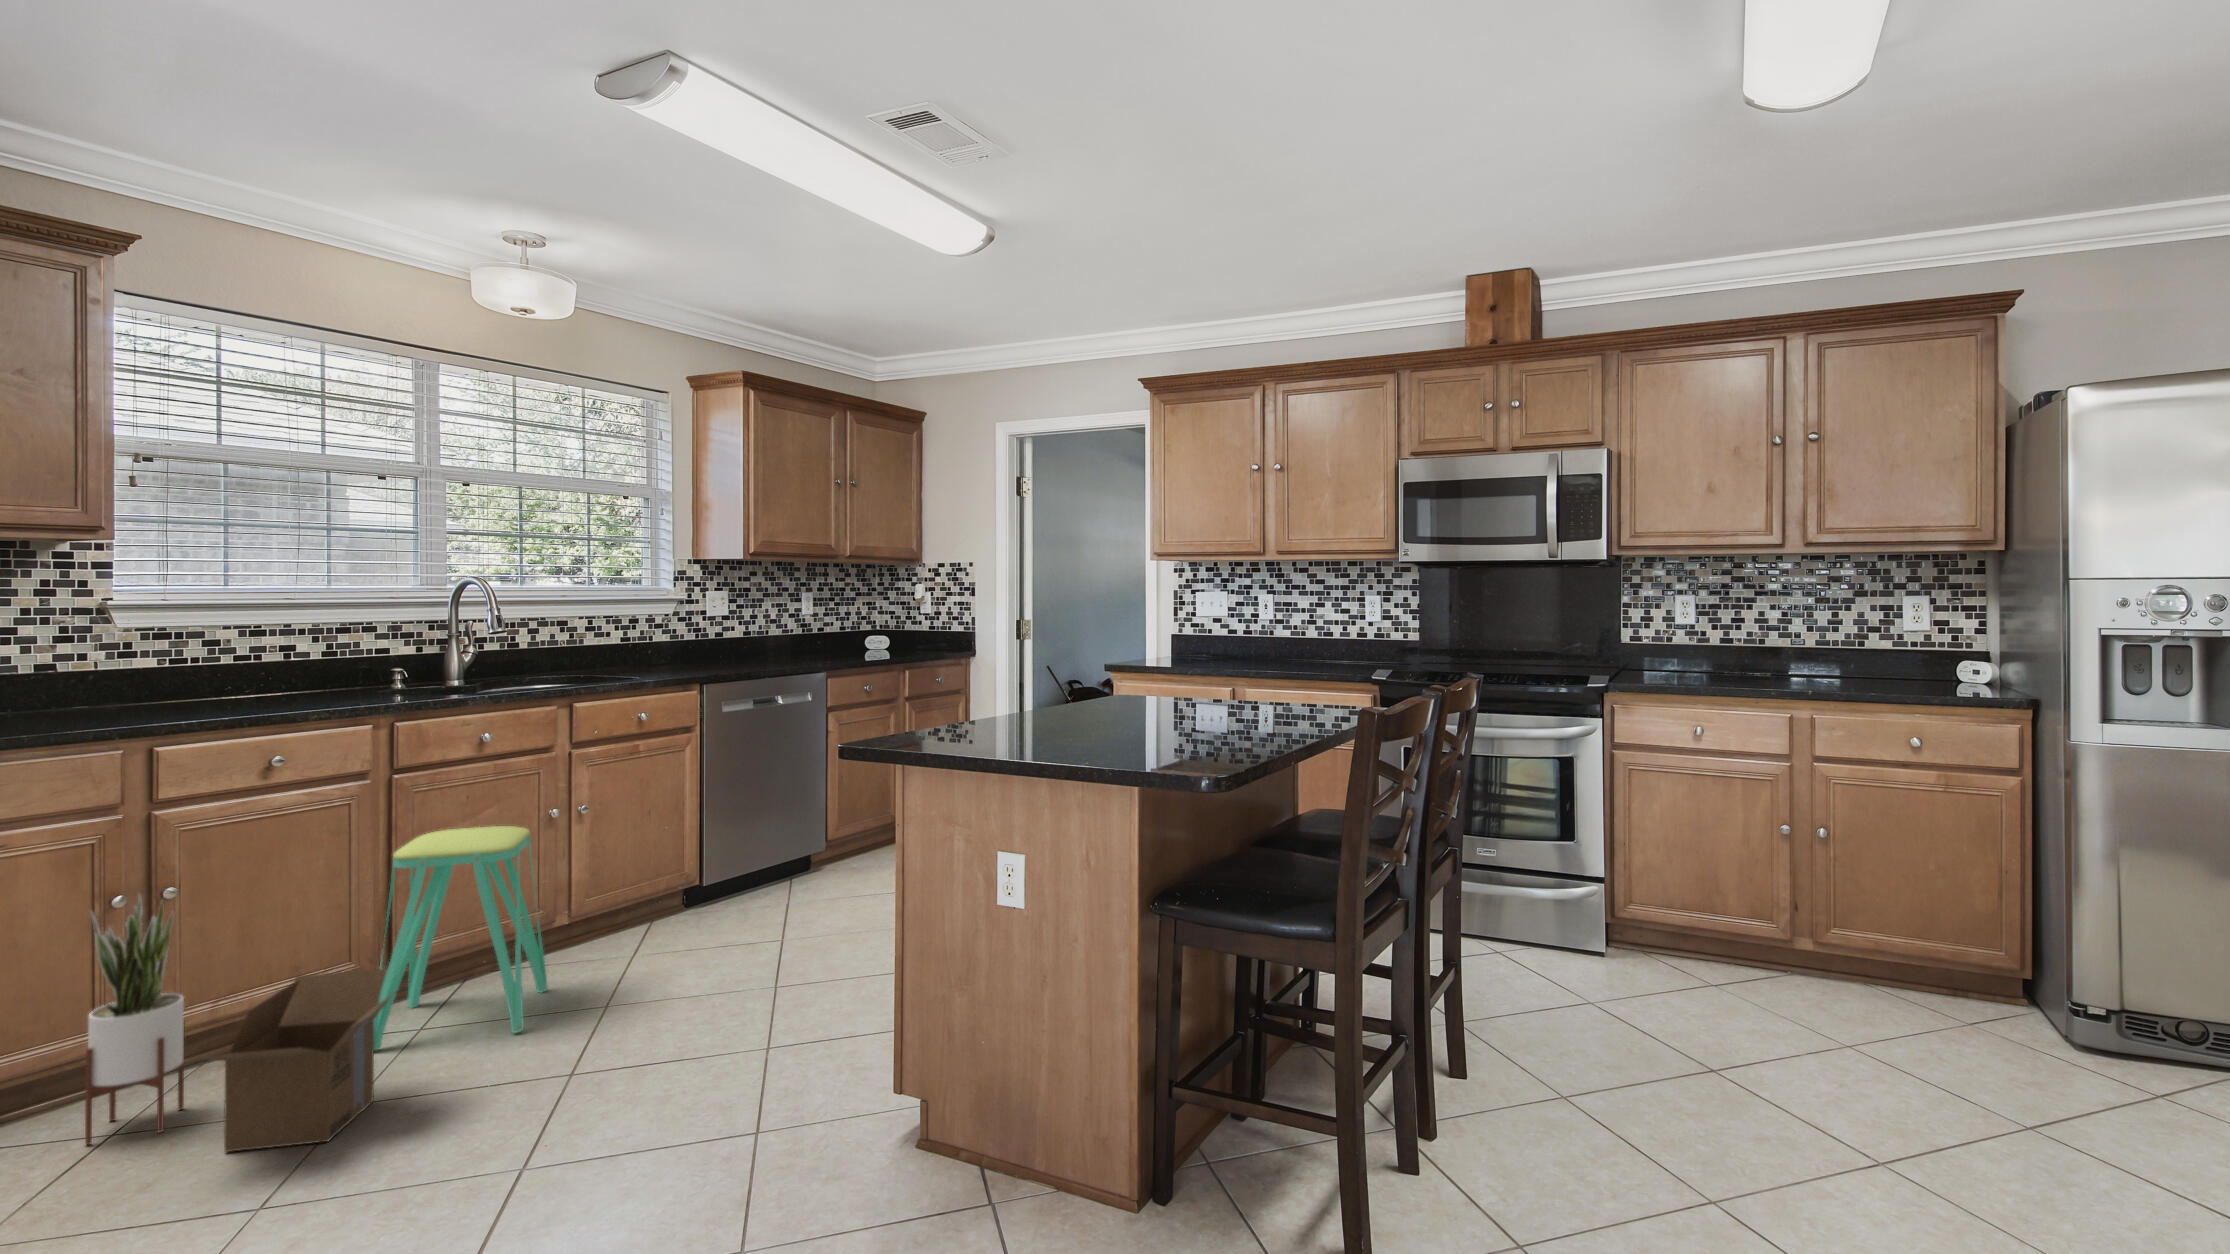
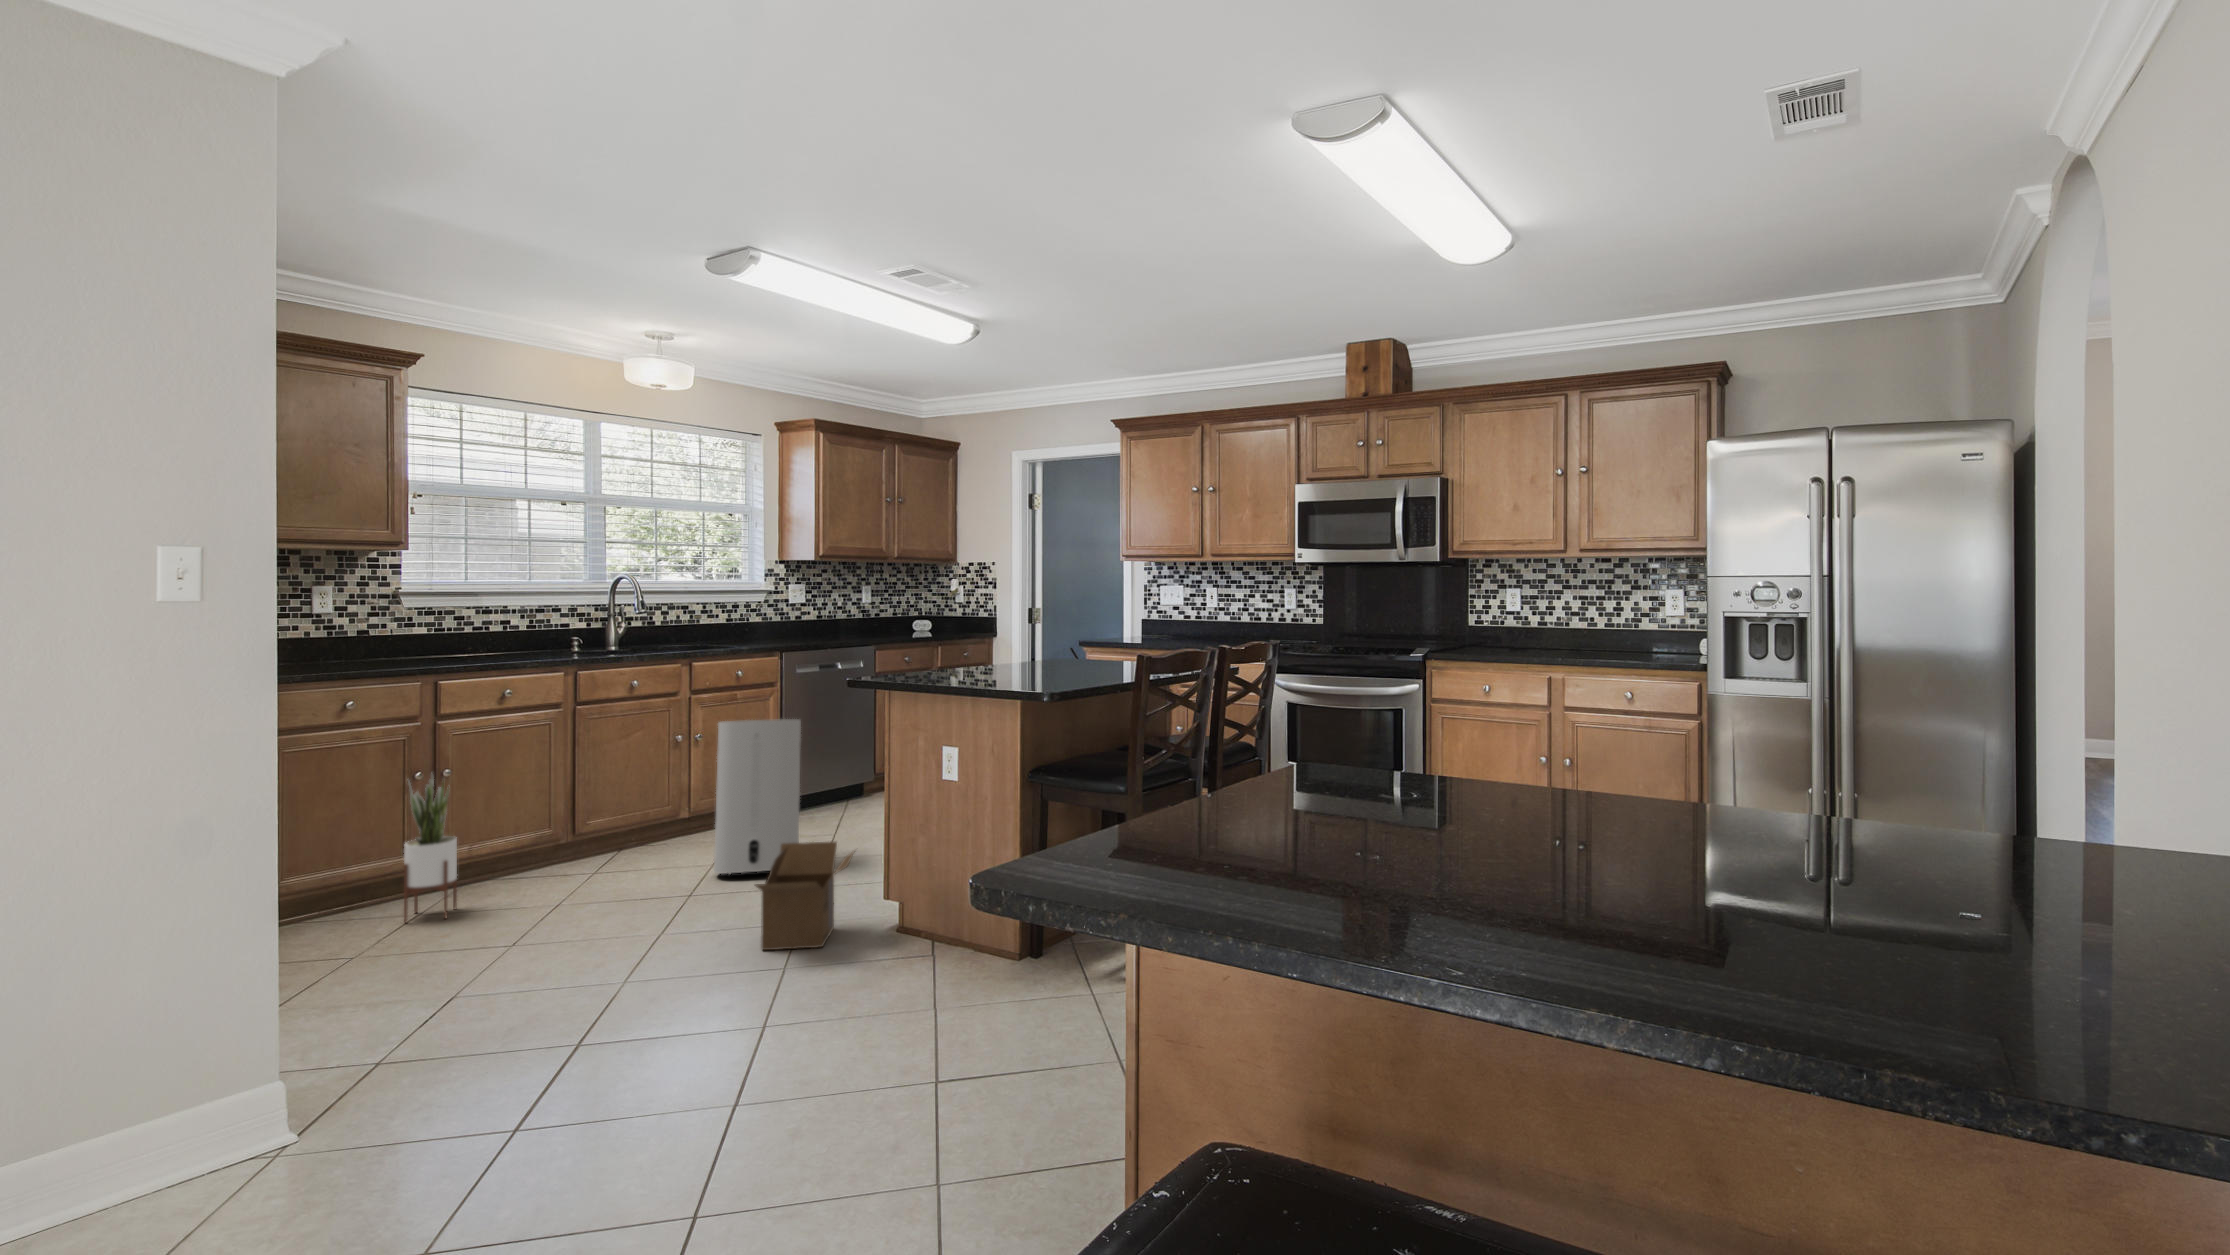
air purifier: none [606,787,736,1023] -> present [714,719,801,874]
stool: present [374,826,547,1050] -> none [563,744,676,885]
cardboard box: present [199,969,411,1152] -> present [756,842,854,950]

